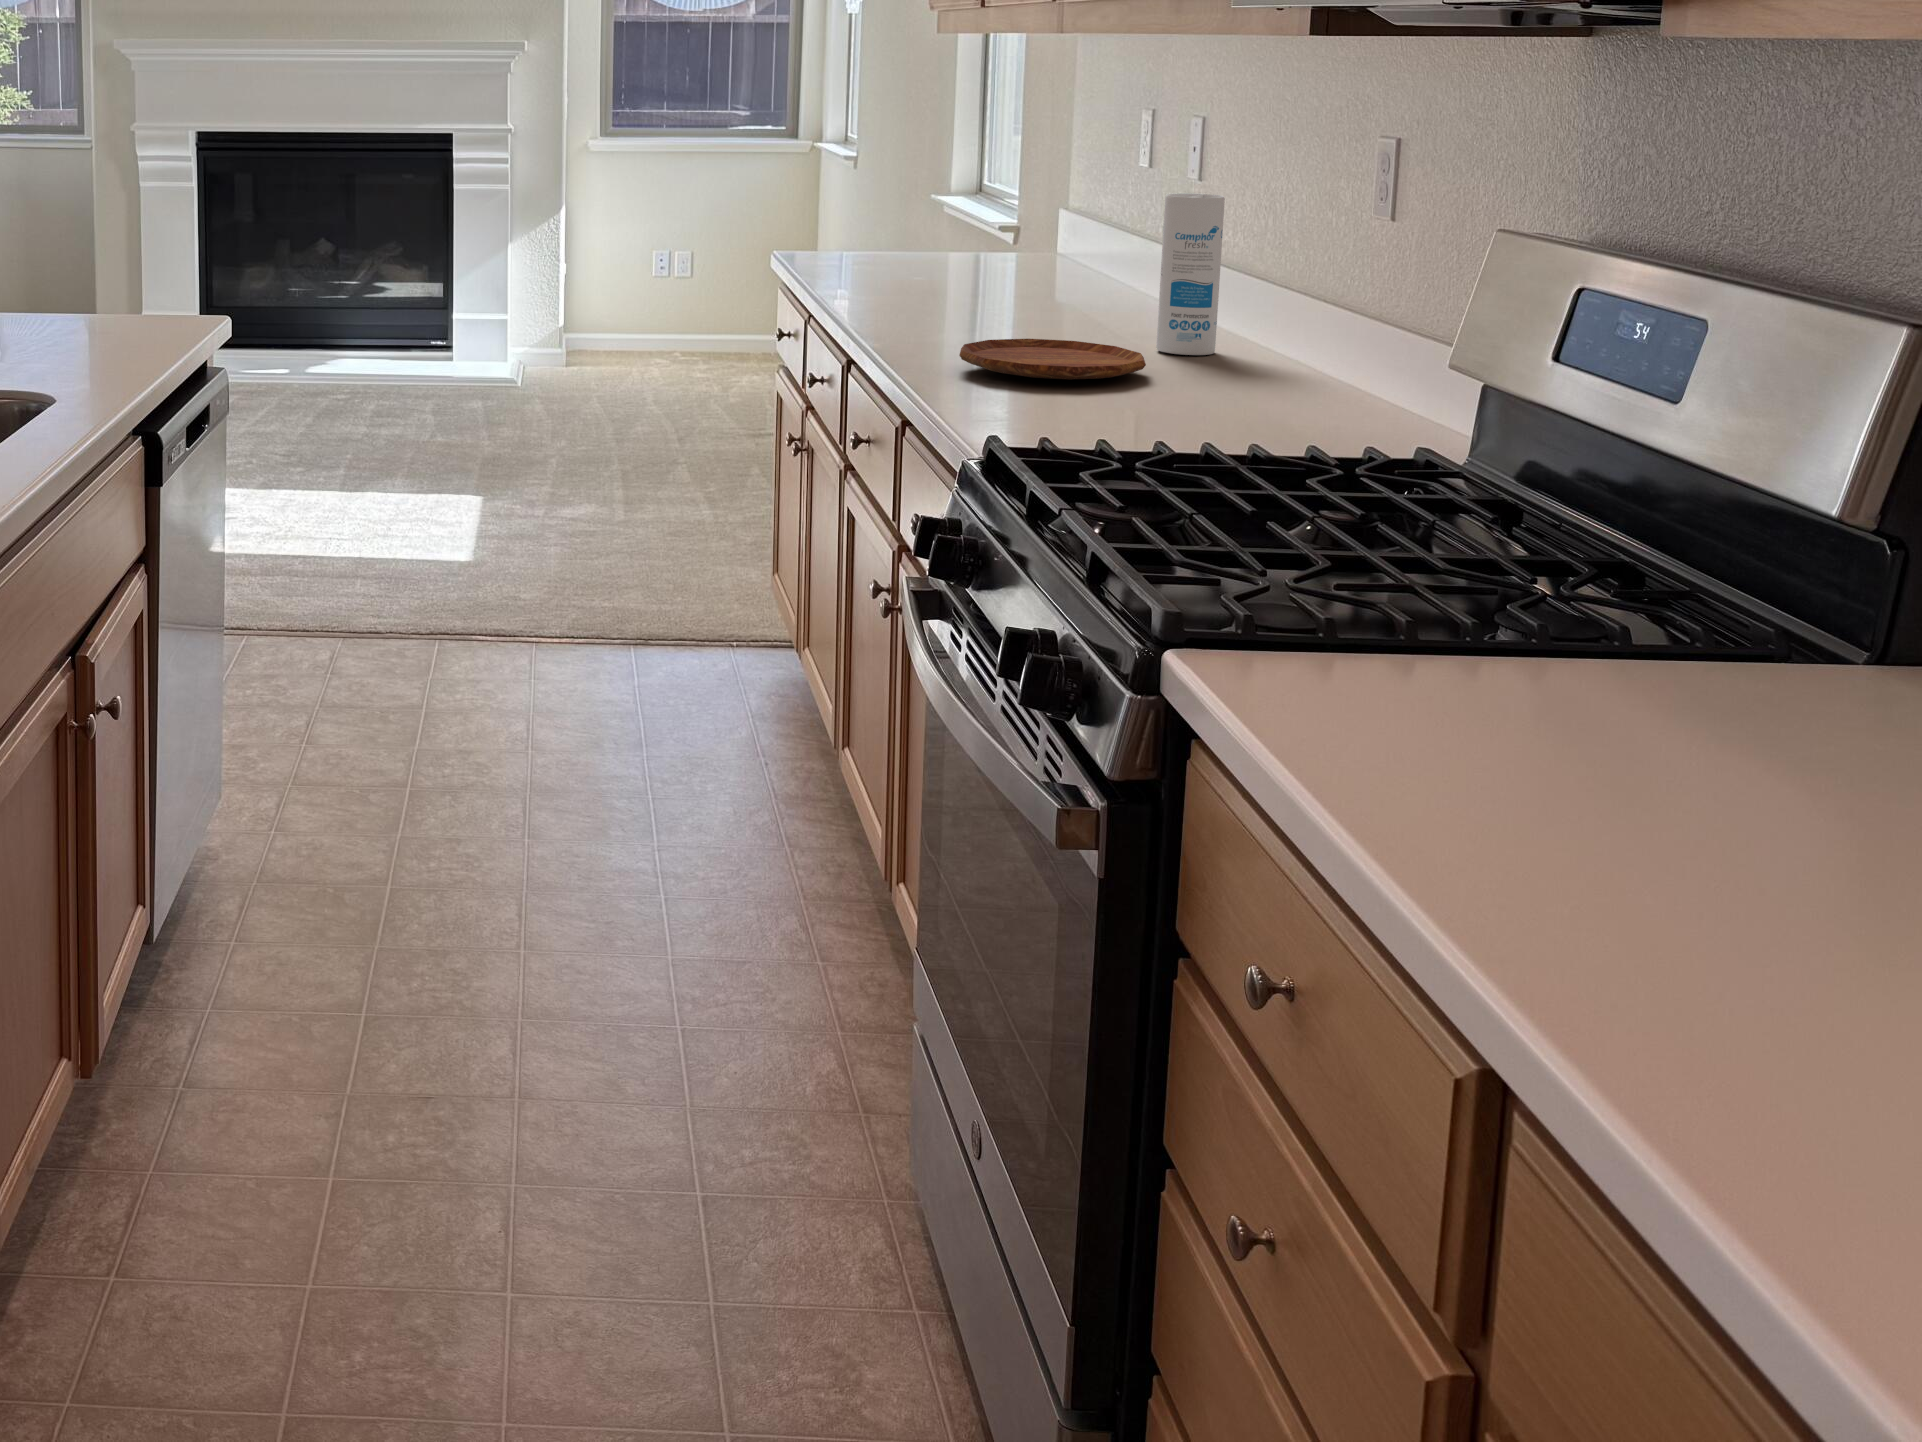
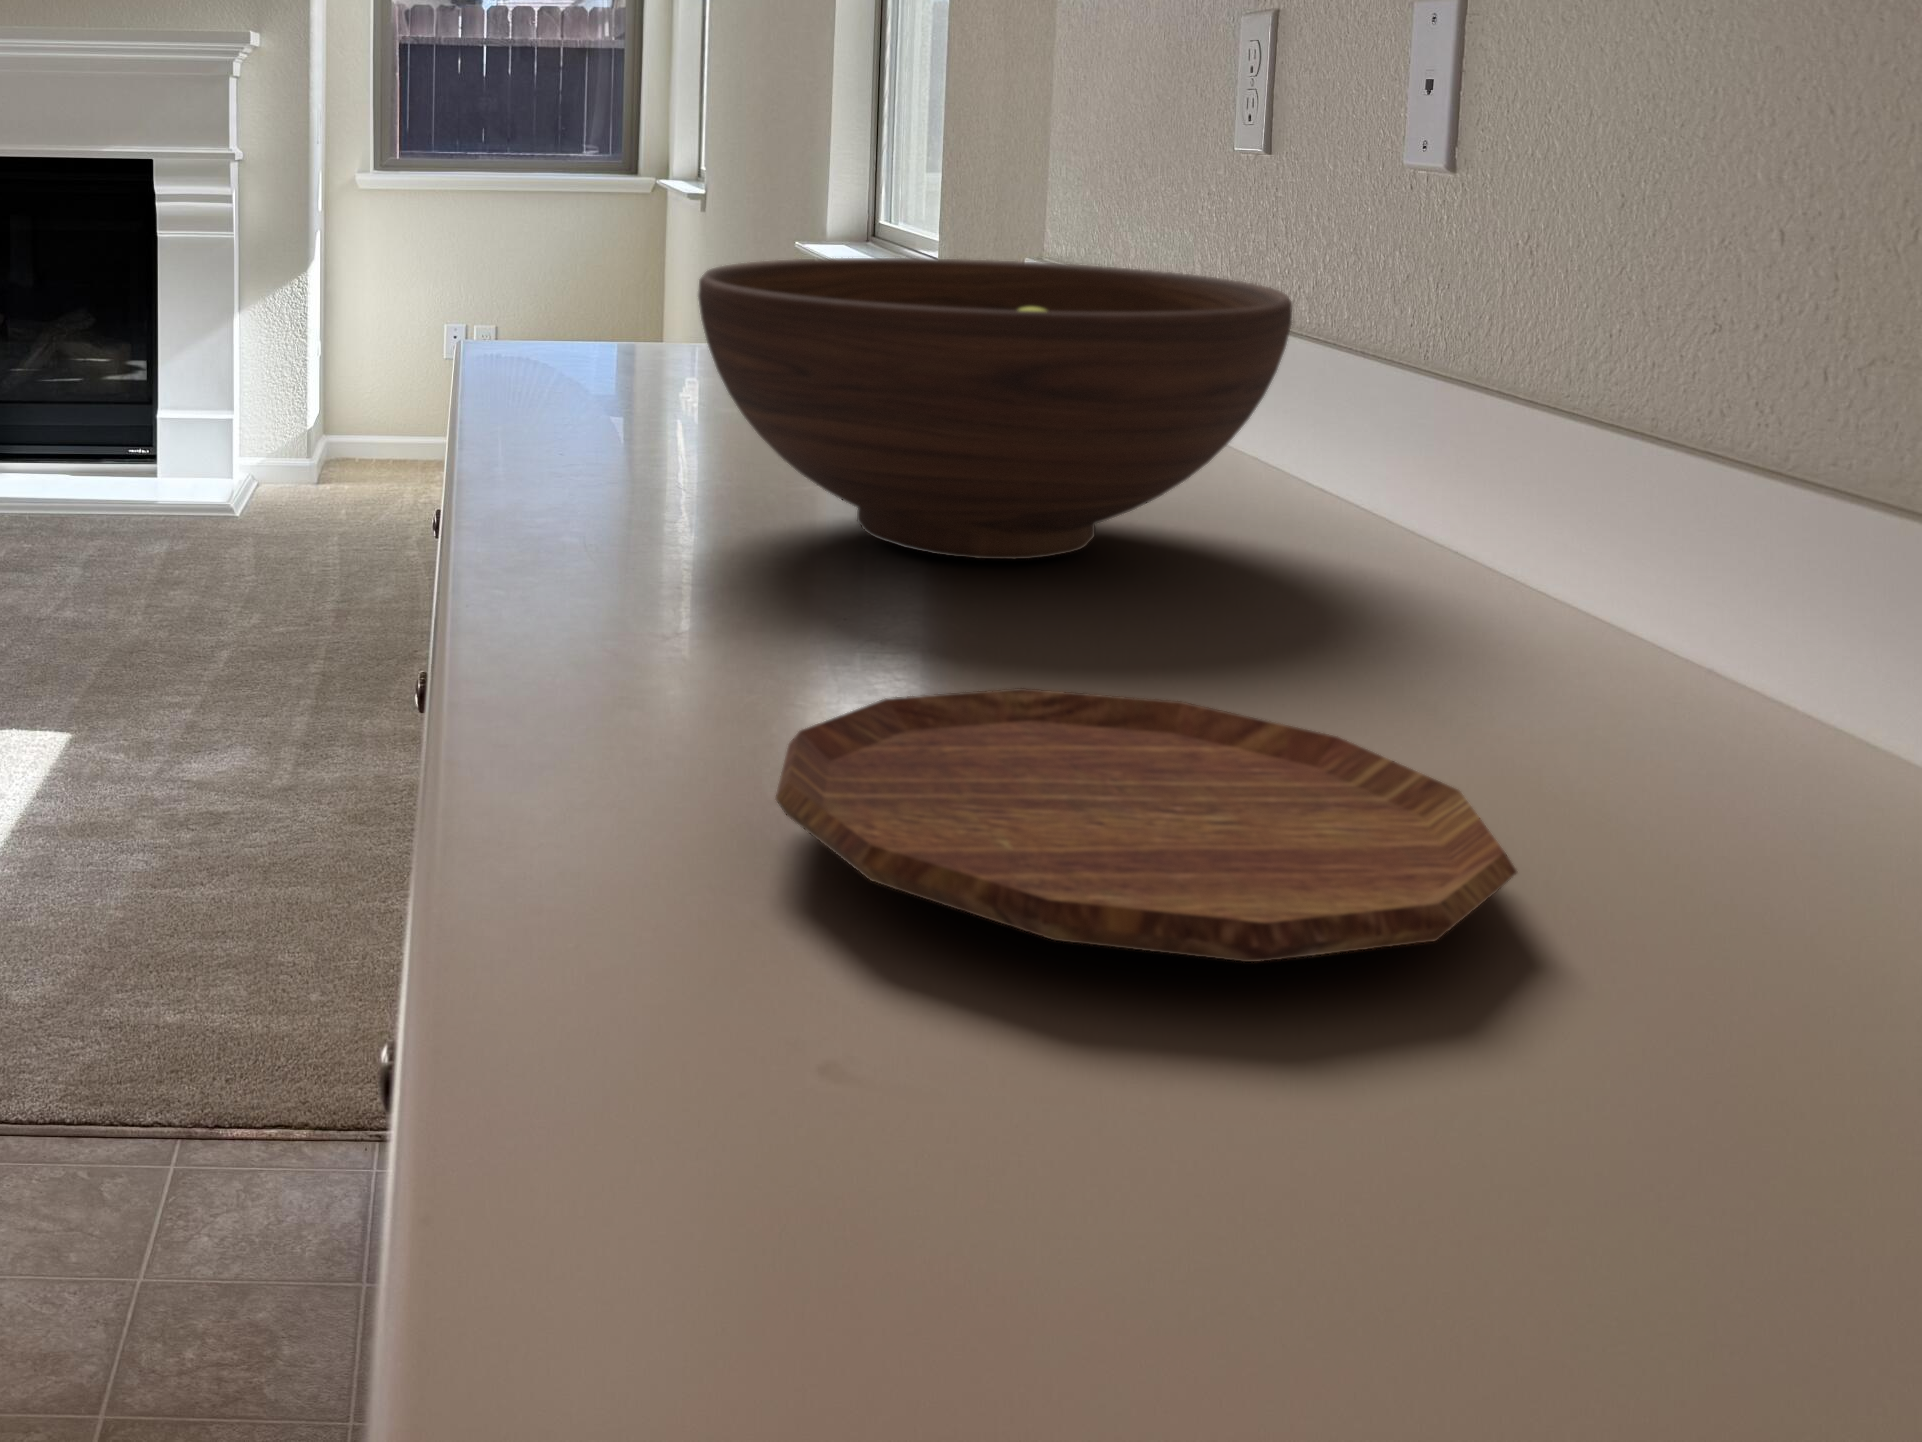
canister: present [1156,193,1225,355] -> none [1423,198,1668,738]
fruit bowl: none [916,210,1138,322] -> present [698,258,1292,559]

